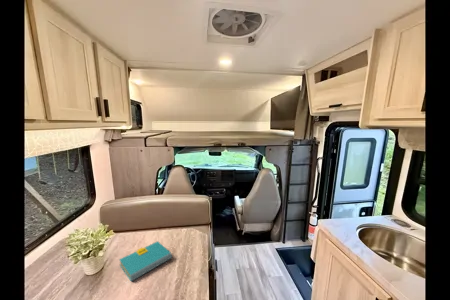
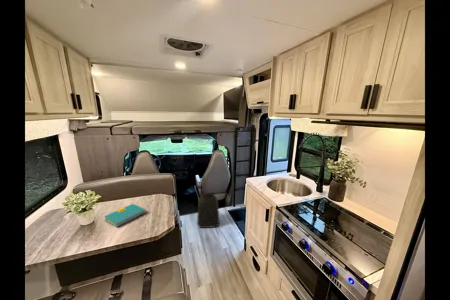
backpack: none [237,223,266,272] -> present [197,193,219,228]

